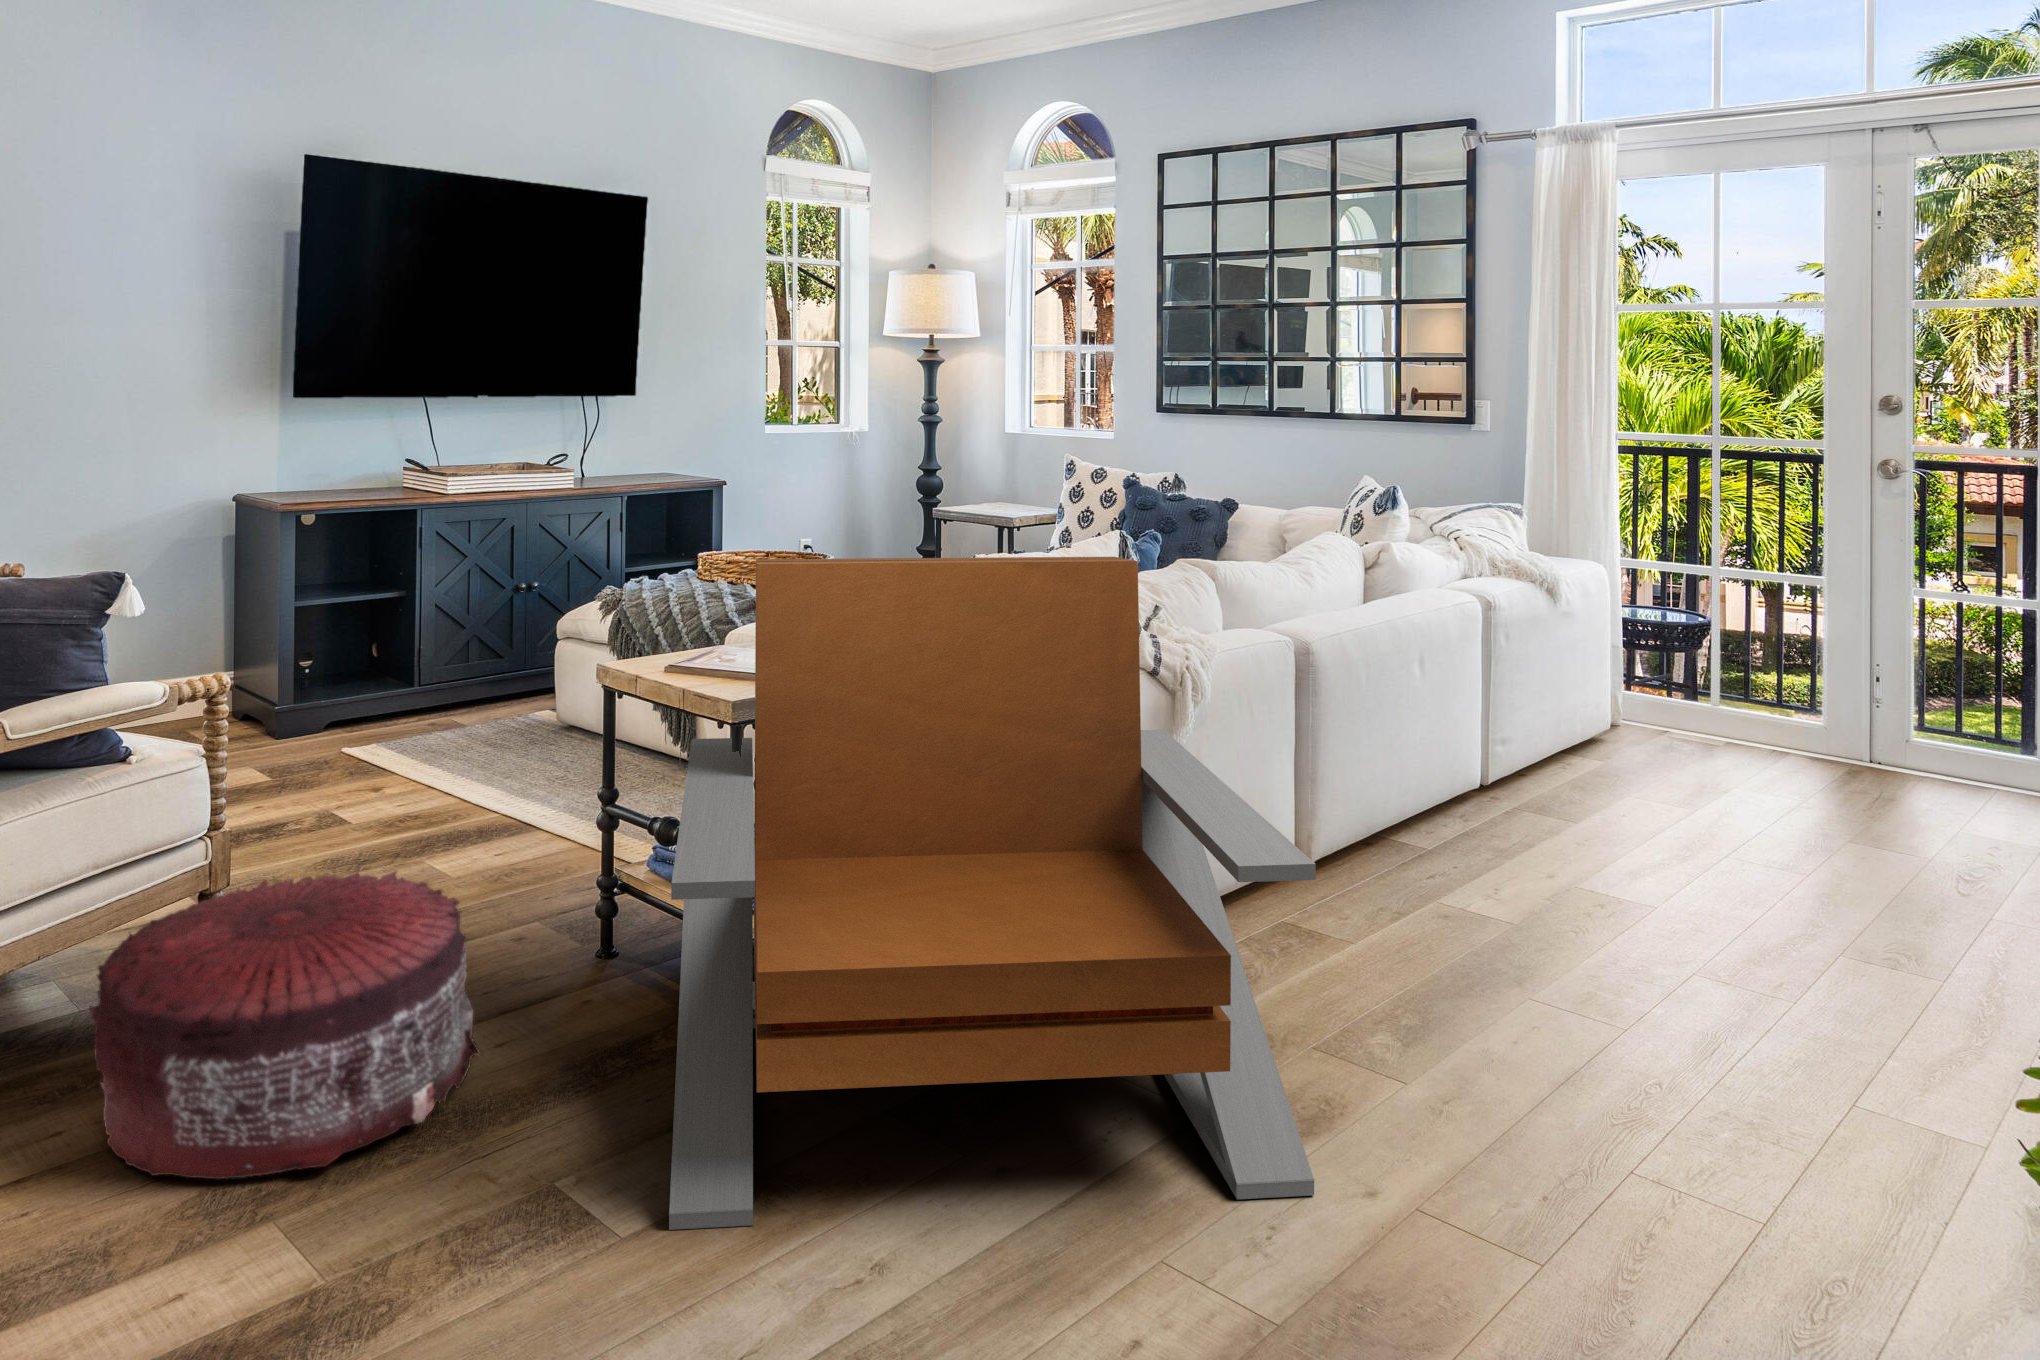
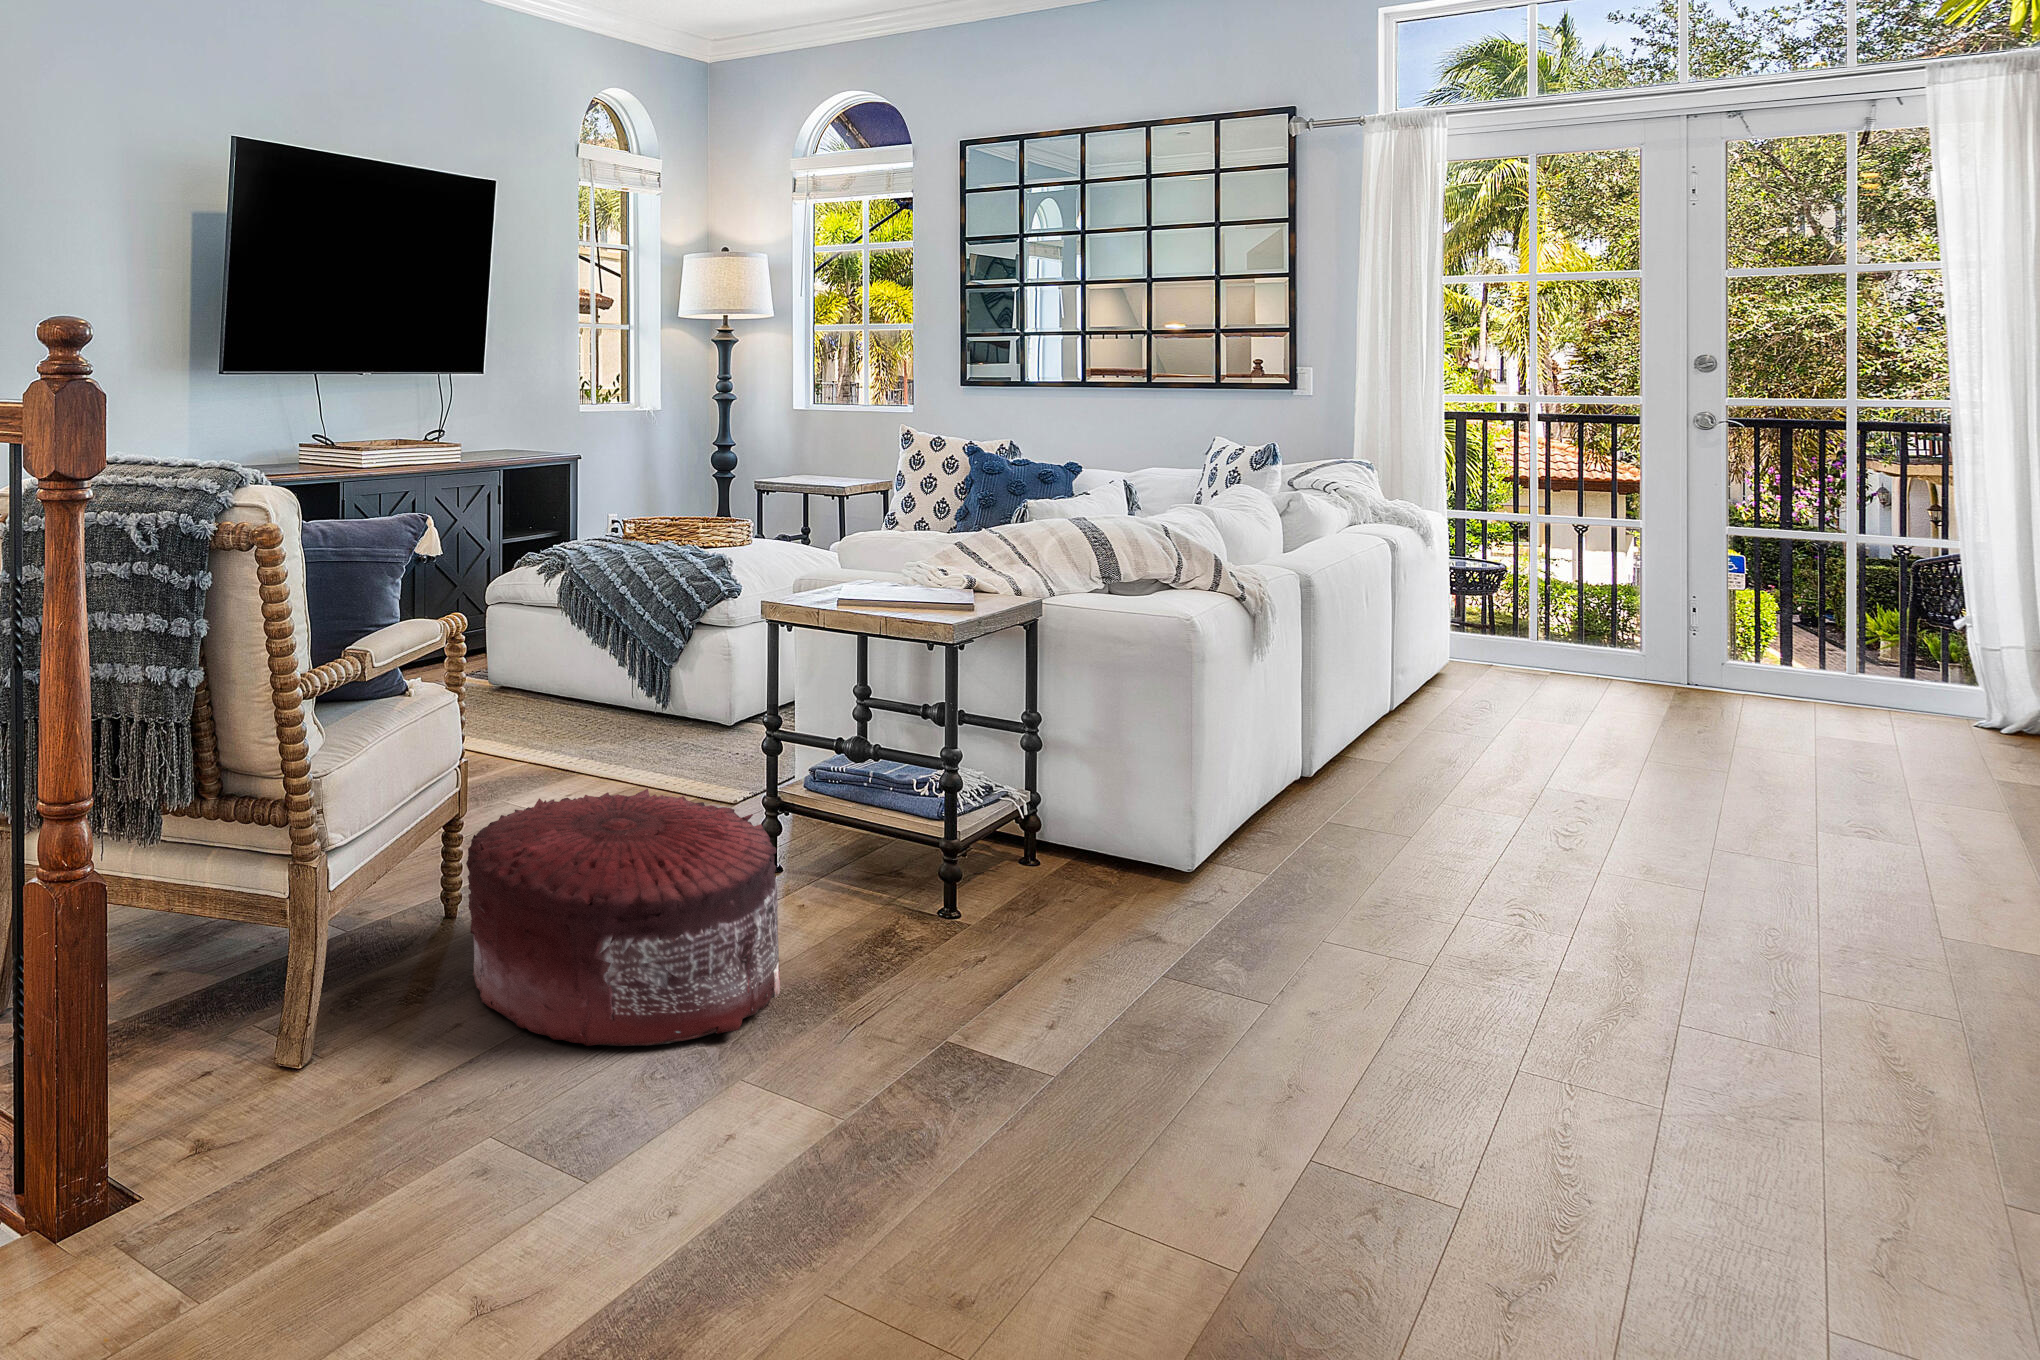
lounge chair: present [669,557,1316,1230] -> none [878,491,1569,1060]

